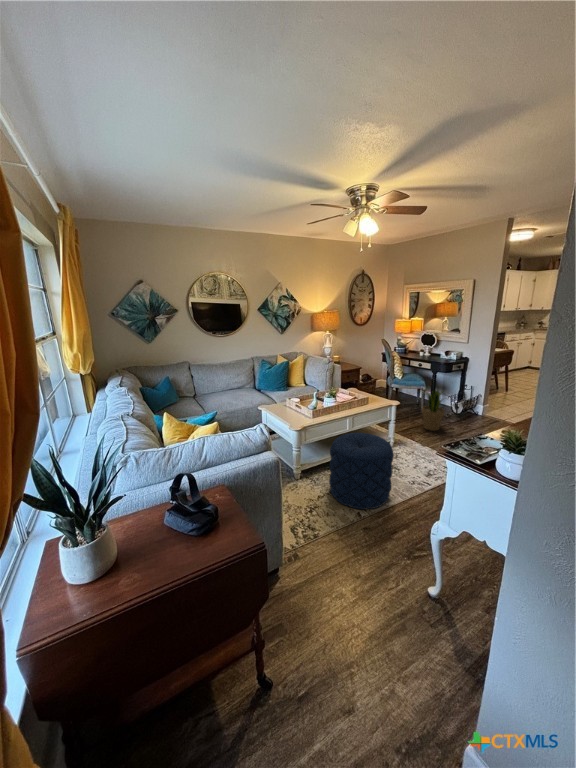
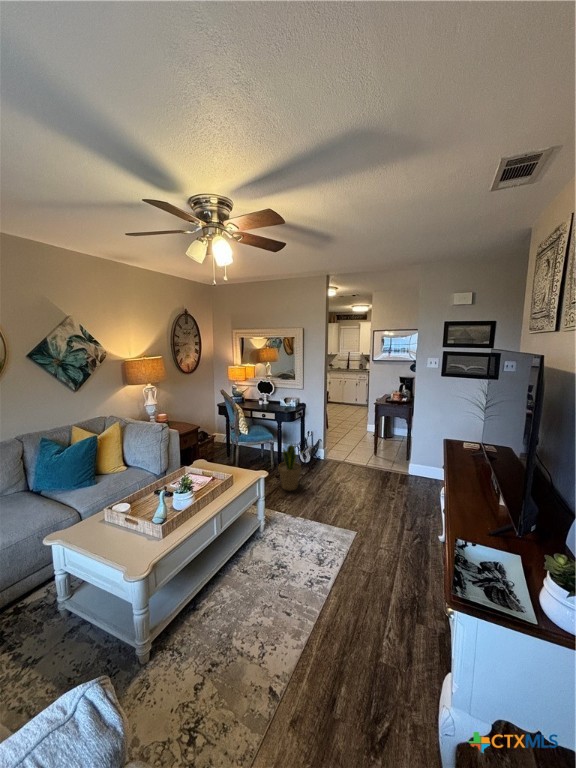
pouf: present [329,433,394,509] -> none [206,540,301,687]

